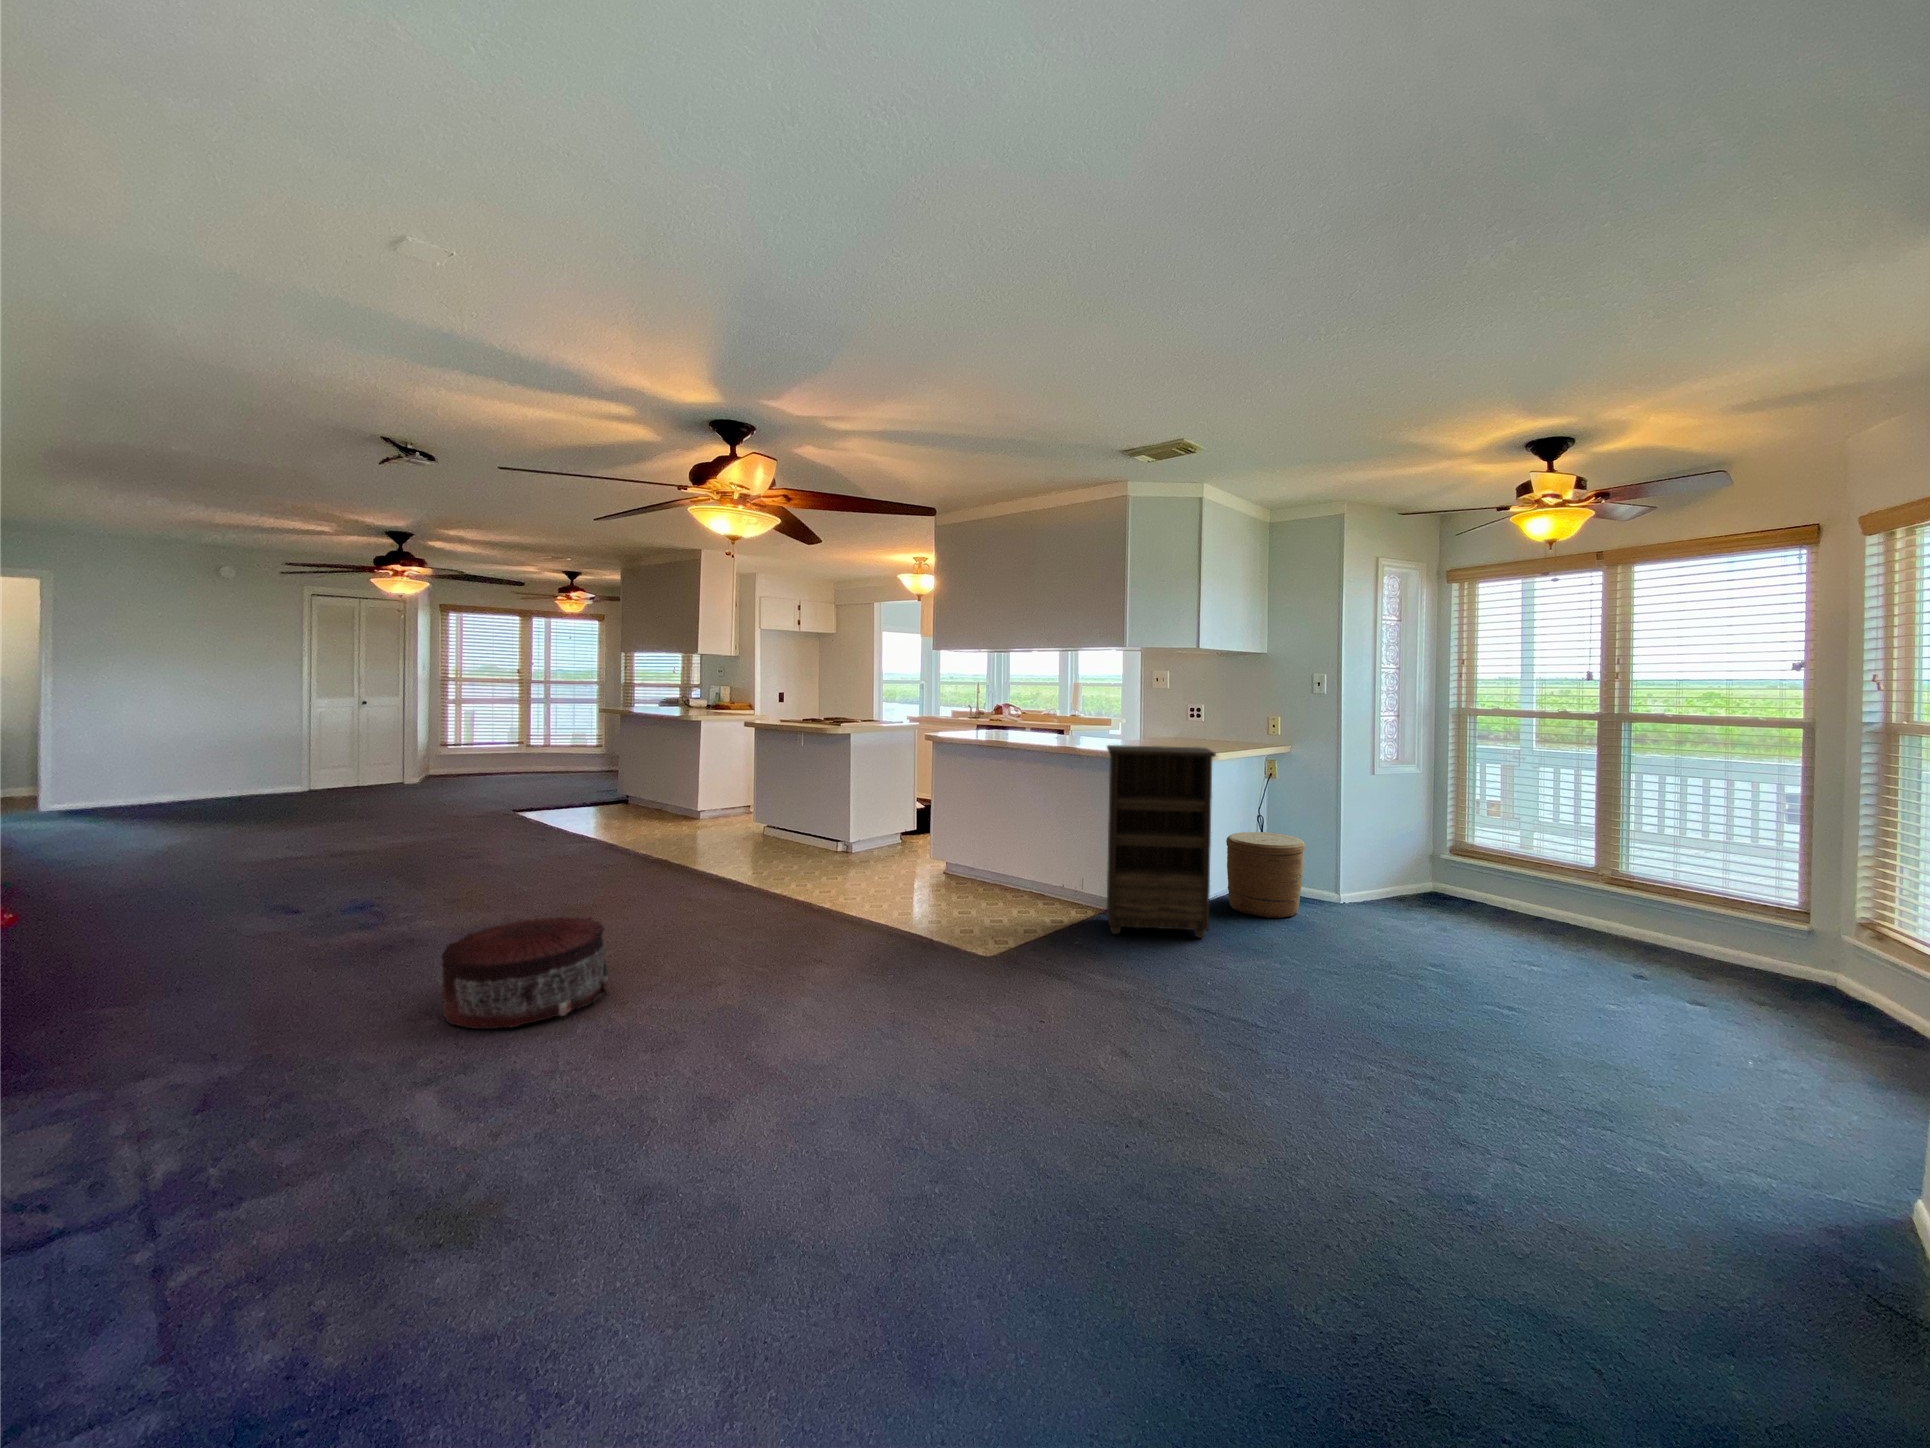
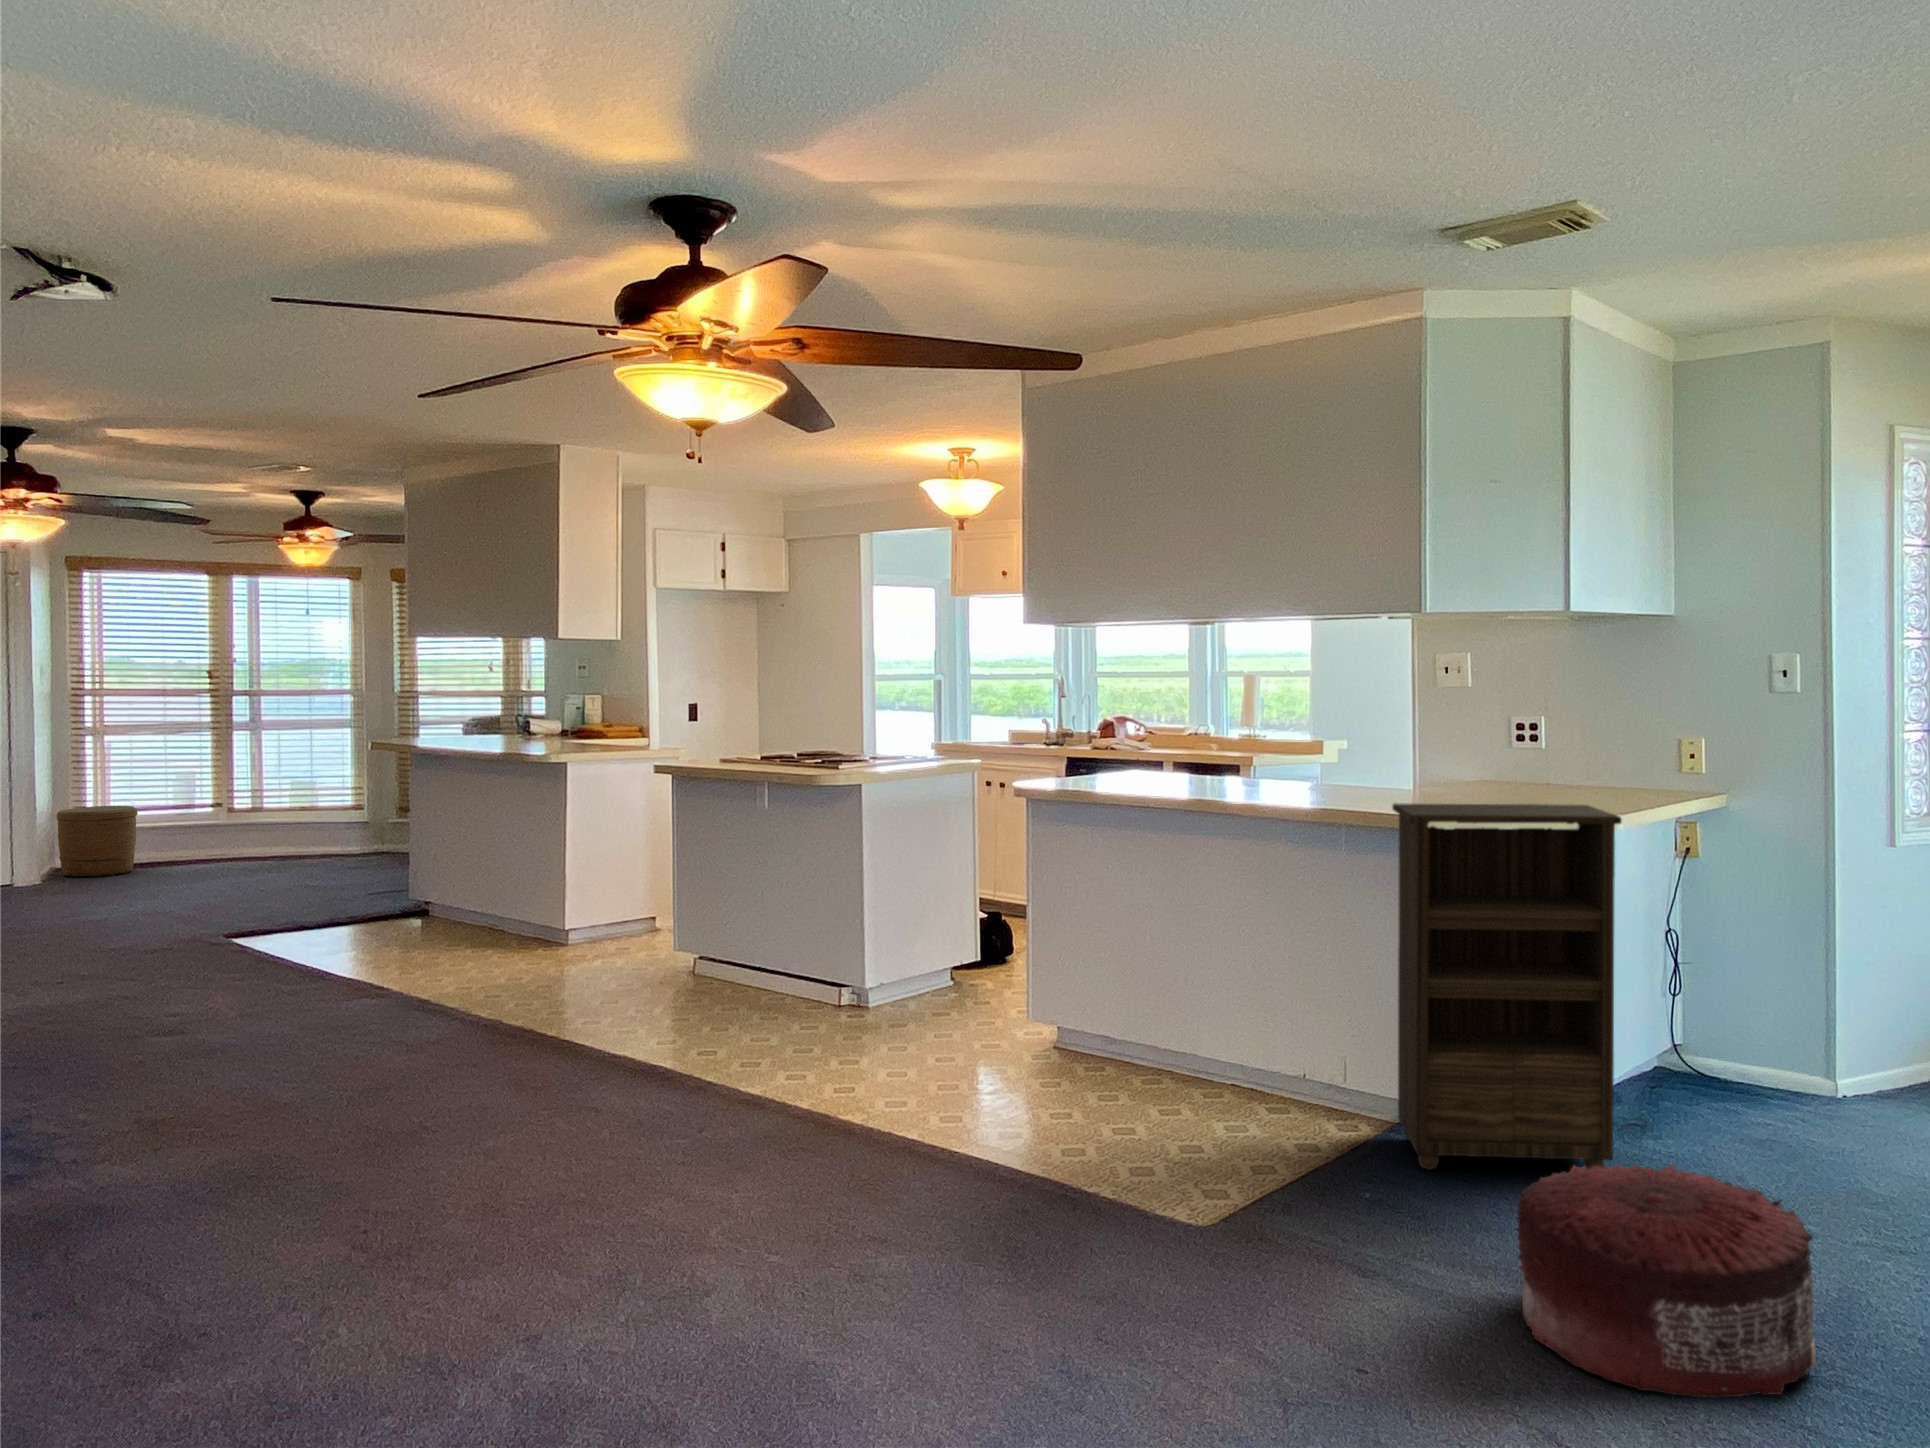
woven basket: present [1226,832,1305,918] -> present [56,806,138,876]
pouf: present [441,916,608,1029] -> present [1517,1164,1816,1398]

